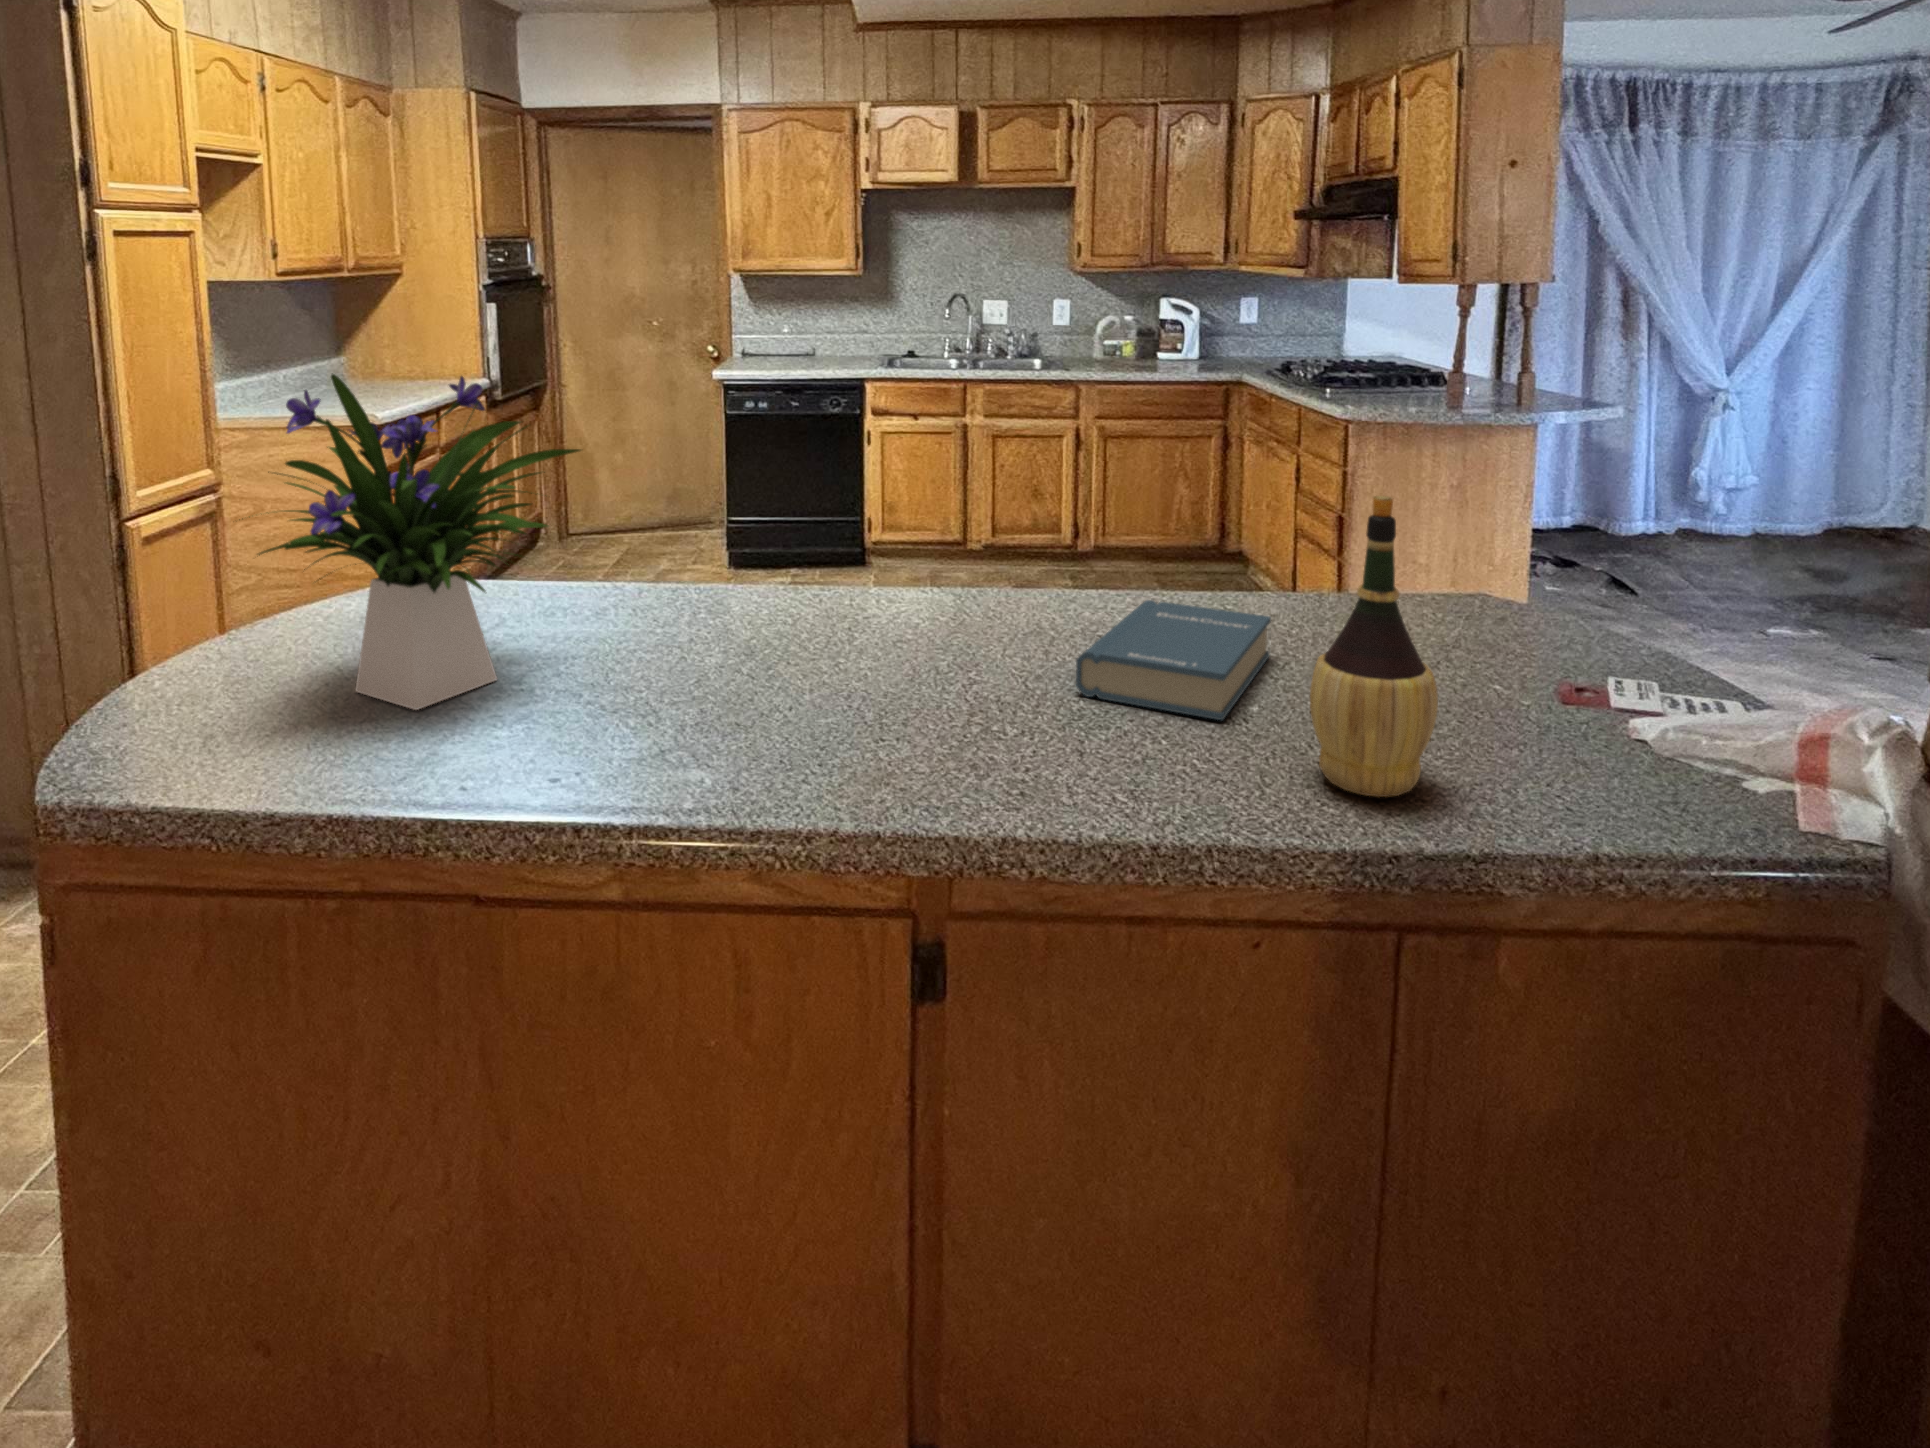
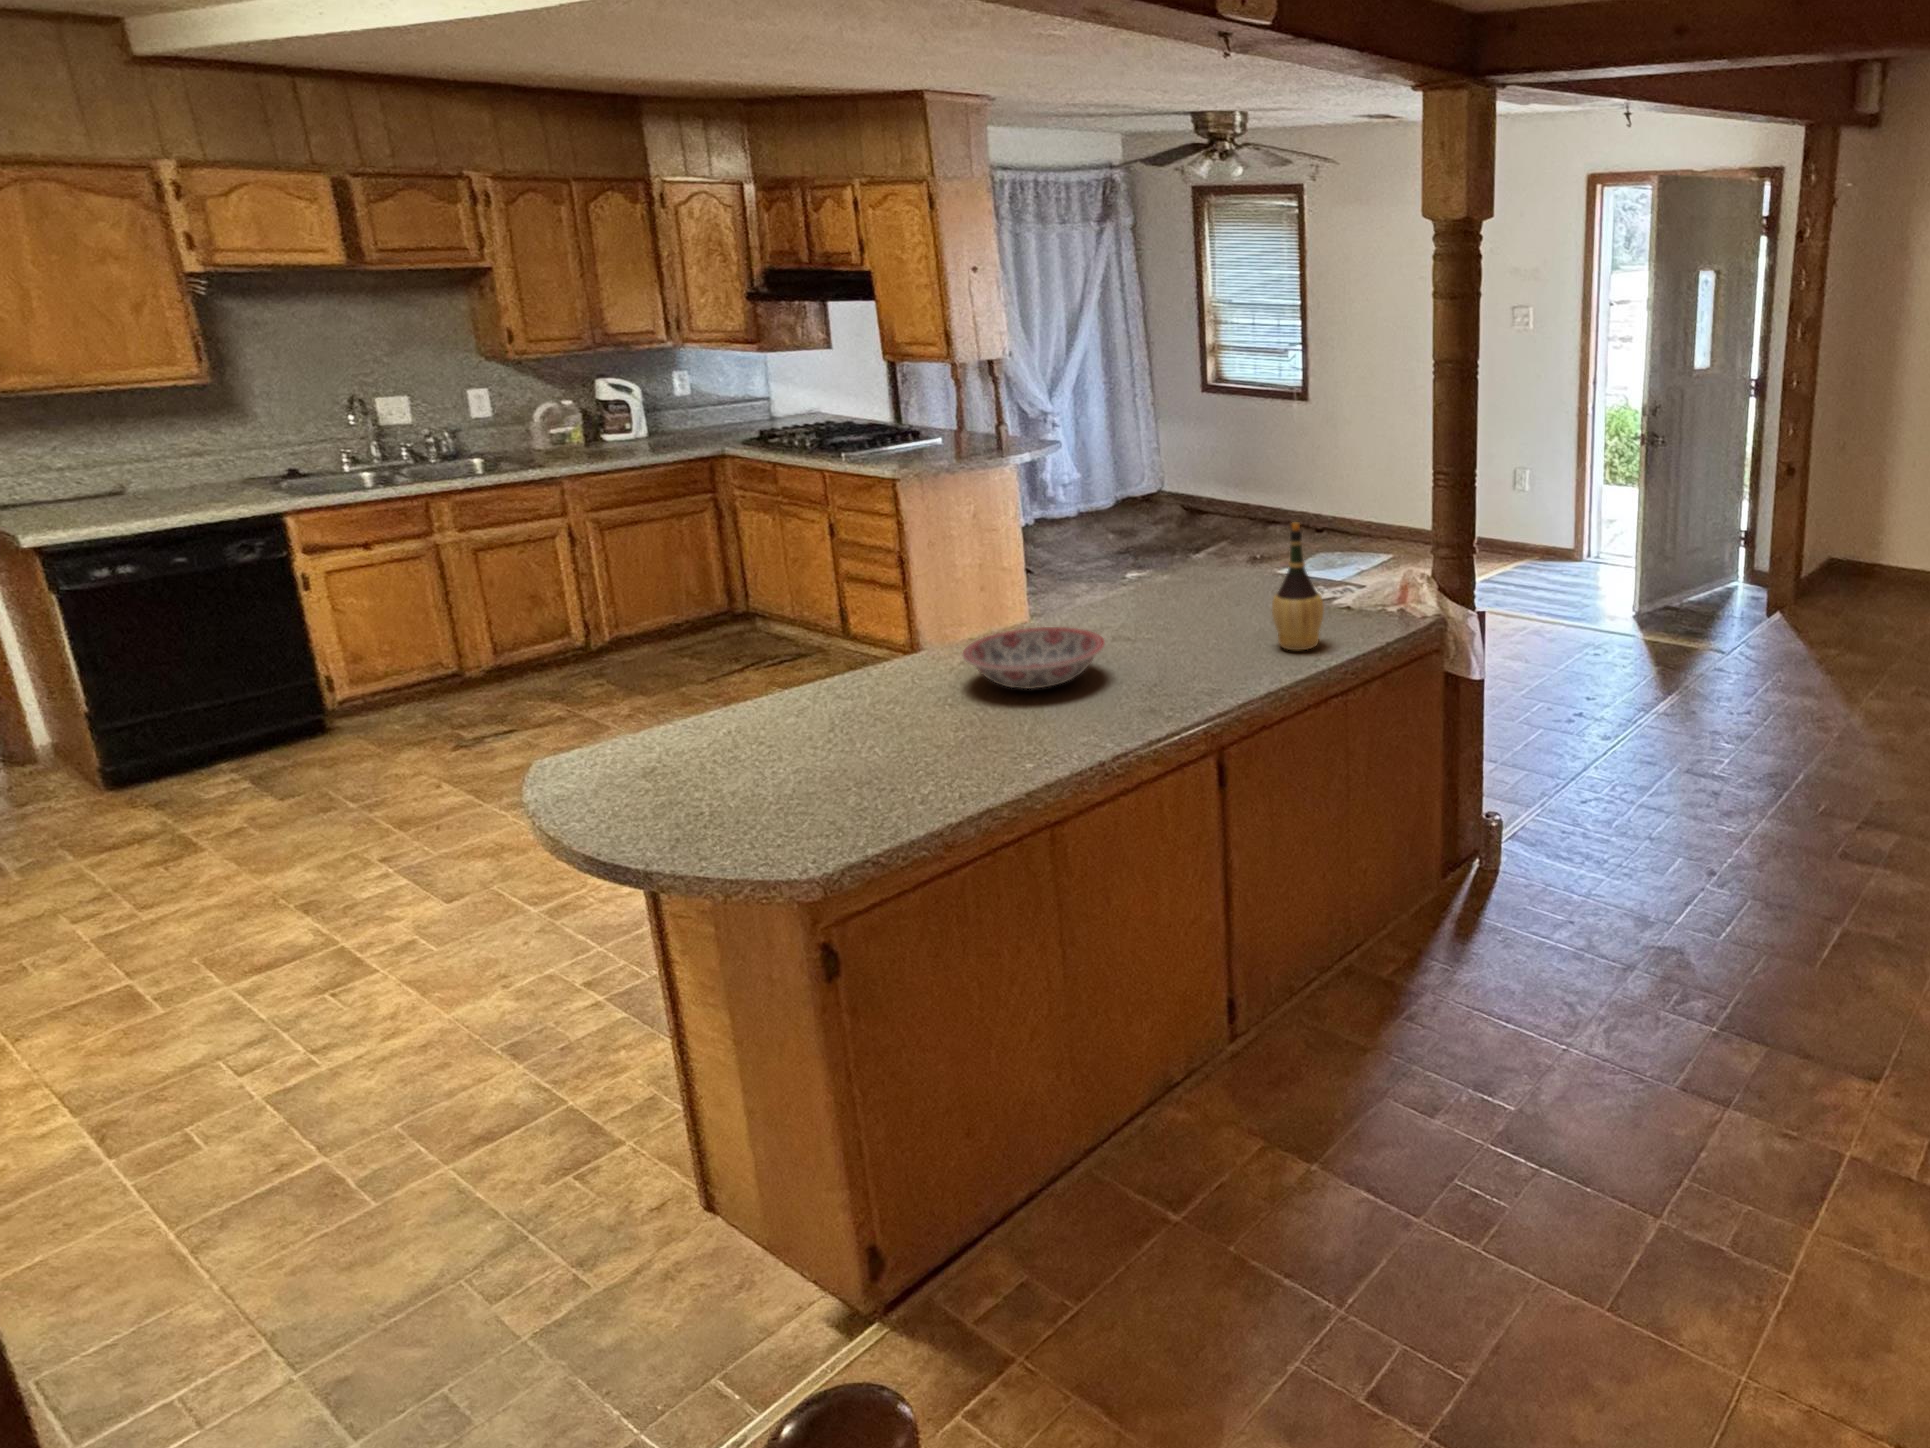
flower arrangement: present [239,374,581,710] -> none [683,554,919,788]
ceramic bowl: none [751,583,983,686] -> present [962,627,1105,689]
hardback book: present [1076,600,1271,720] -> none [1111,598,1218,657]

